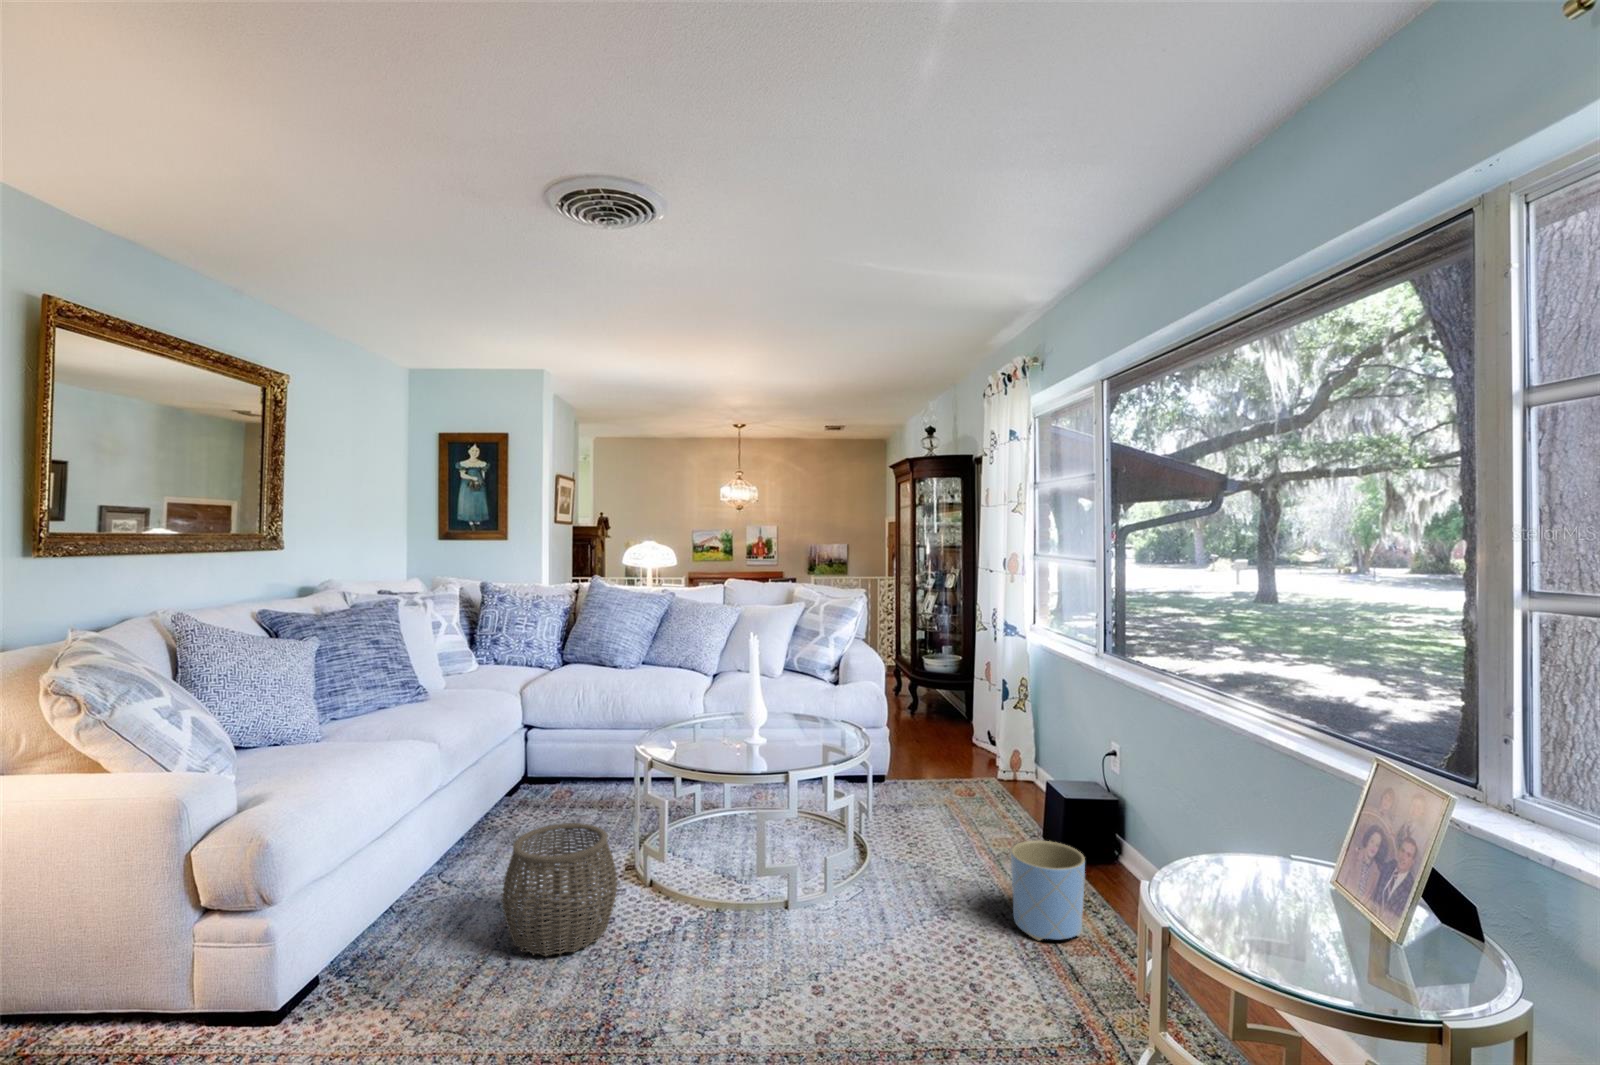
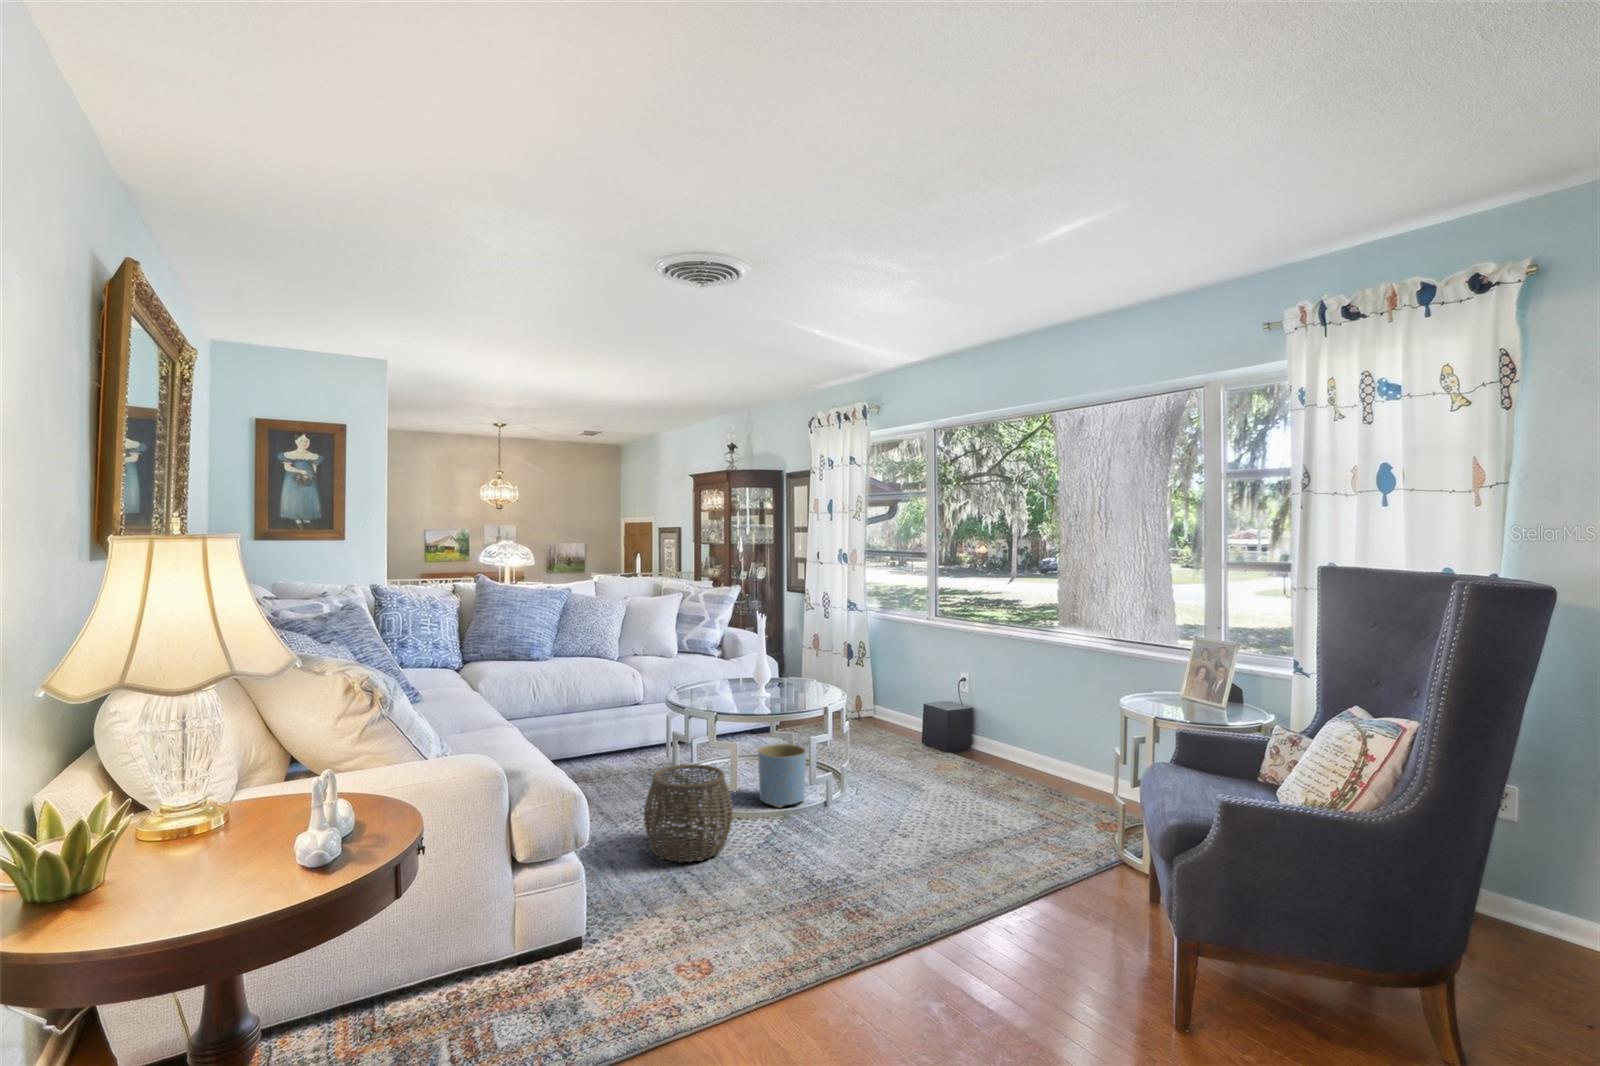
planter: present [1011,840,1085,941] -> present [758,744,806,808]

